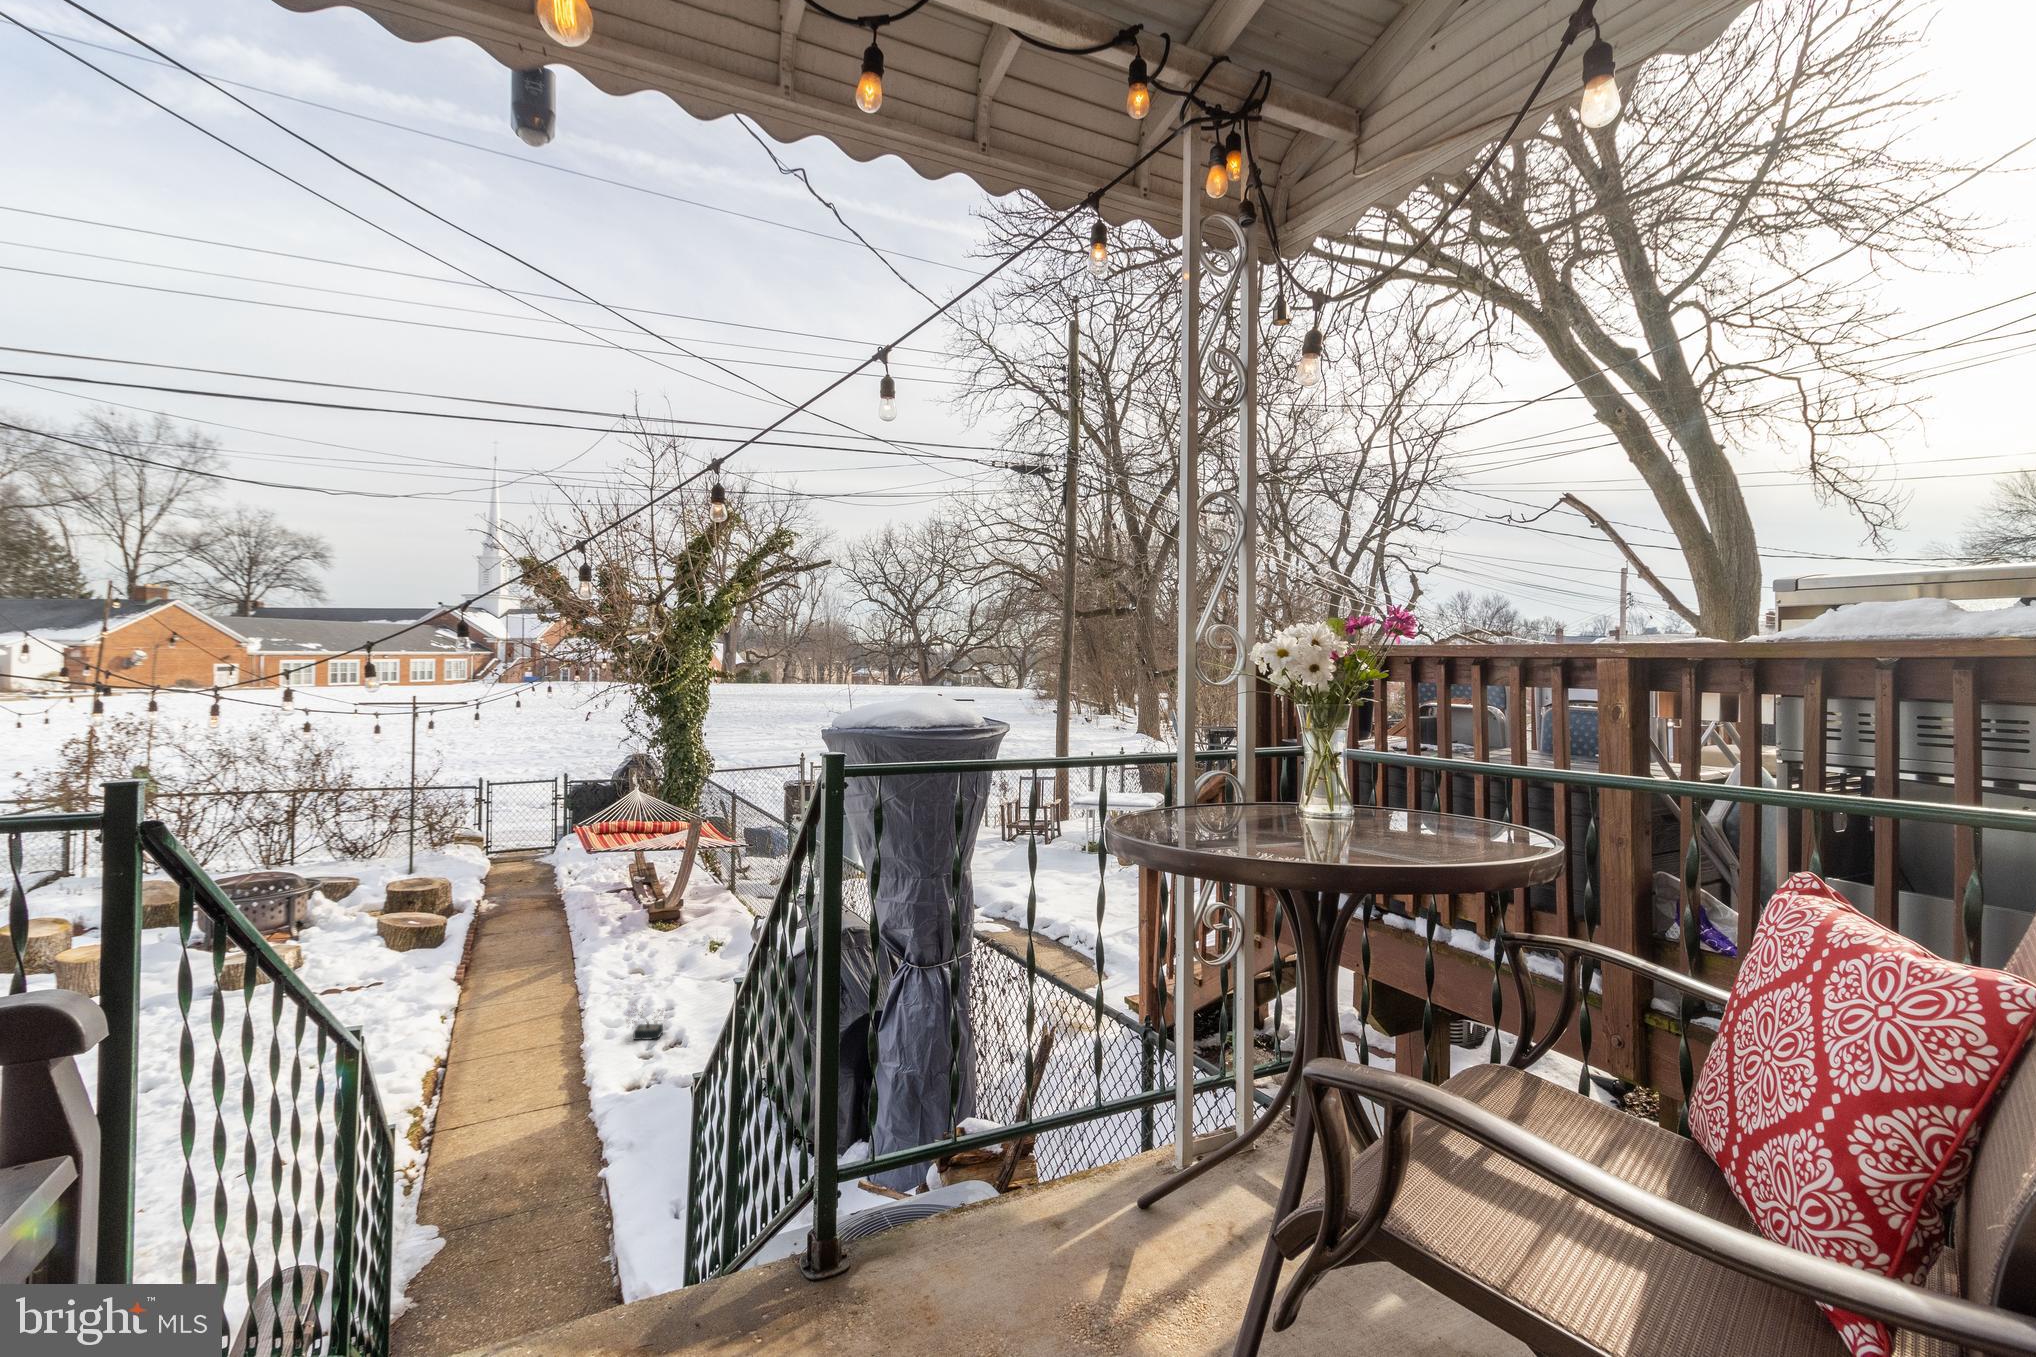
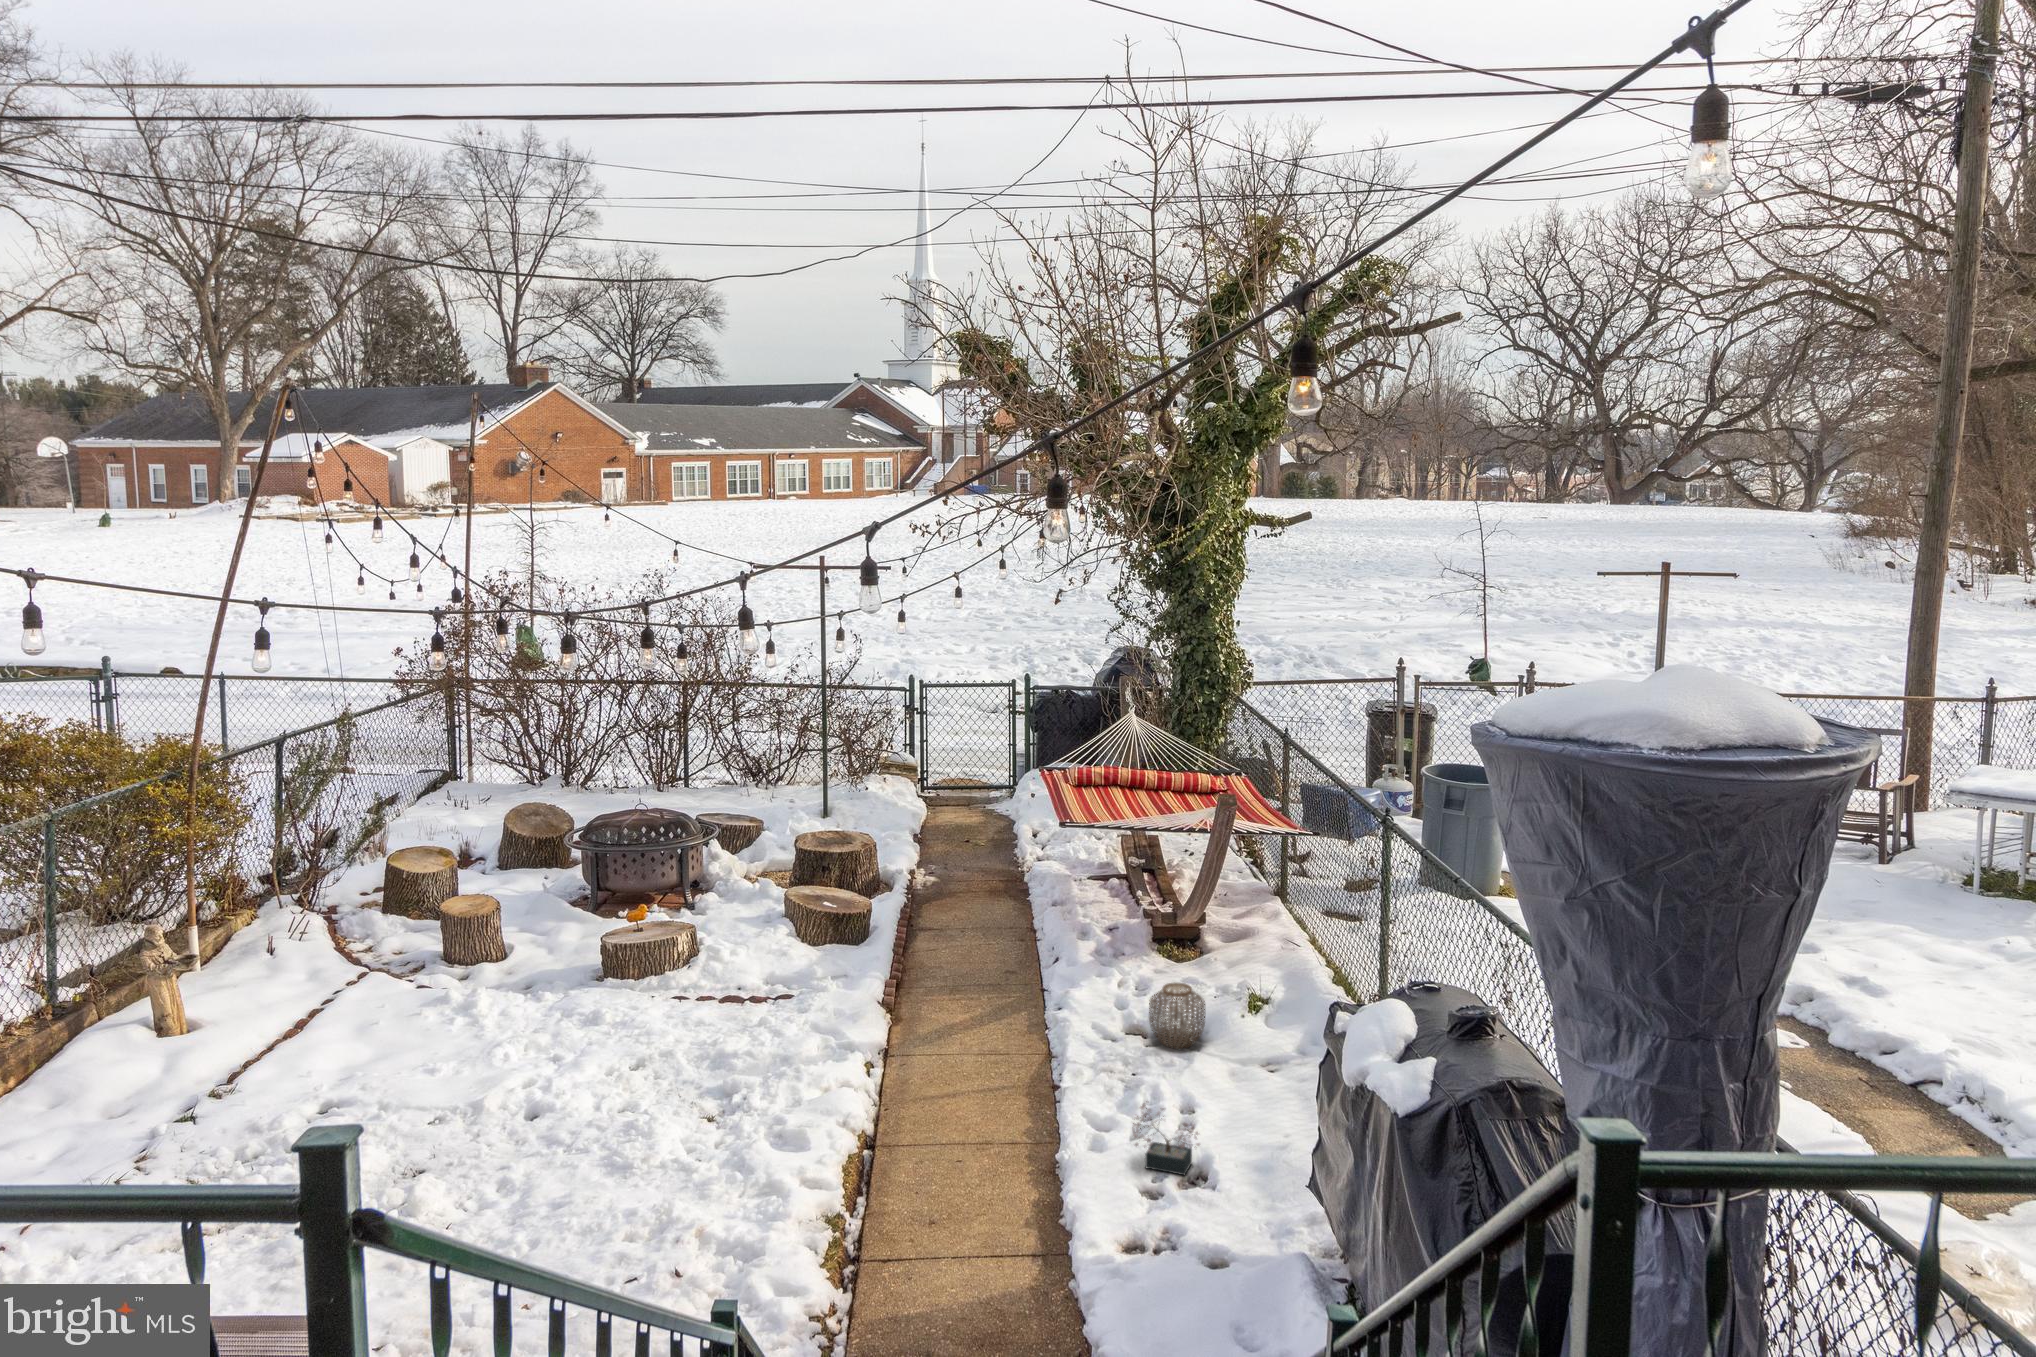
woven basket: none [642,938,677,977] -> present [1149,982,1205,1049]

